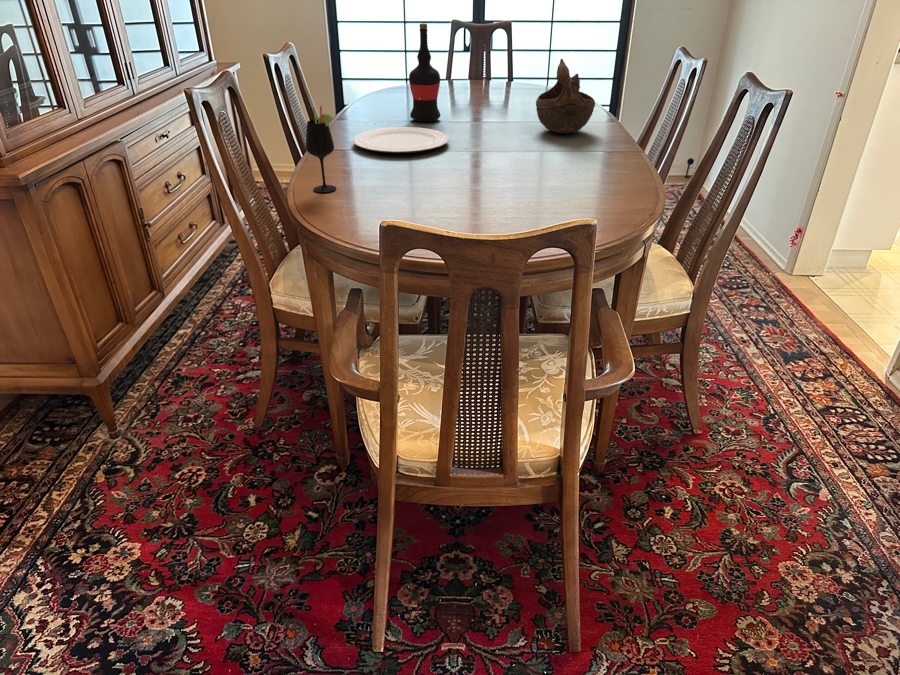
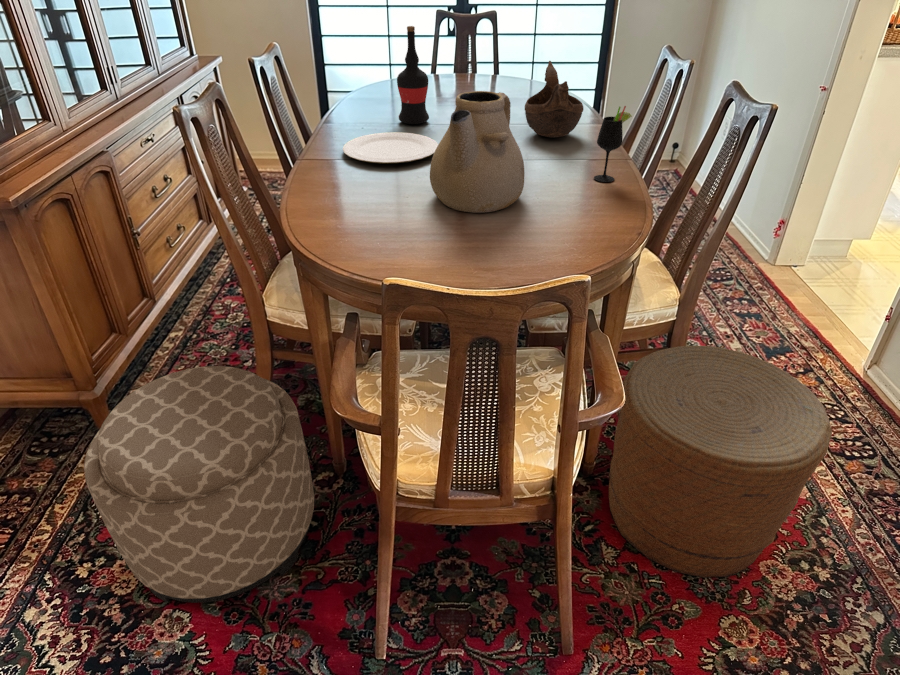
teapot: none [438,75,534,195] -> present [430,91,525,213]
wine glass: present [306,106,336,192] -> present [594,106,632,182]
woven basket: none [619,336,853,578] -> present [609,346,832,578]
ottoman: none [81,349,315,589] -> present [84,366,314,603]

